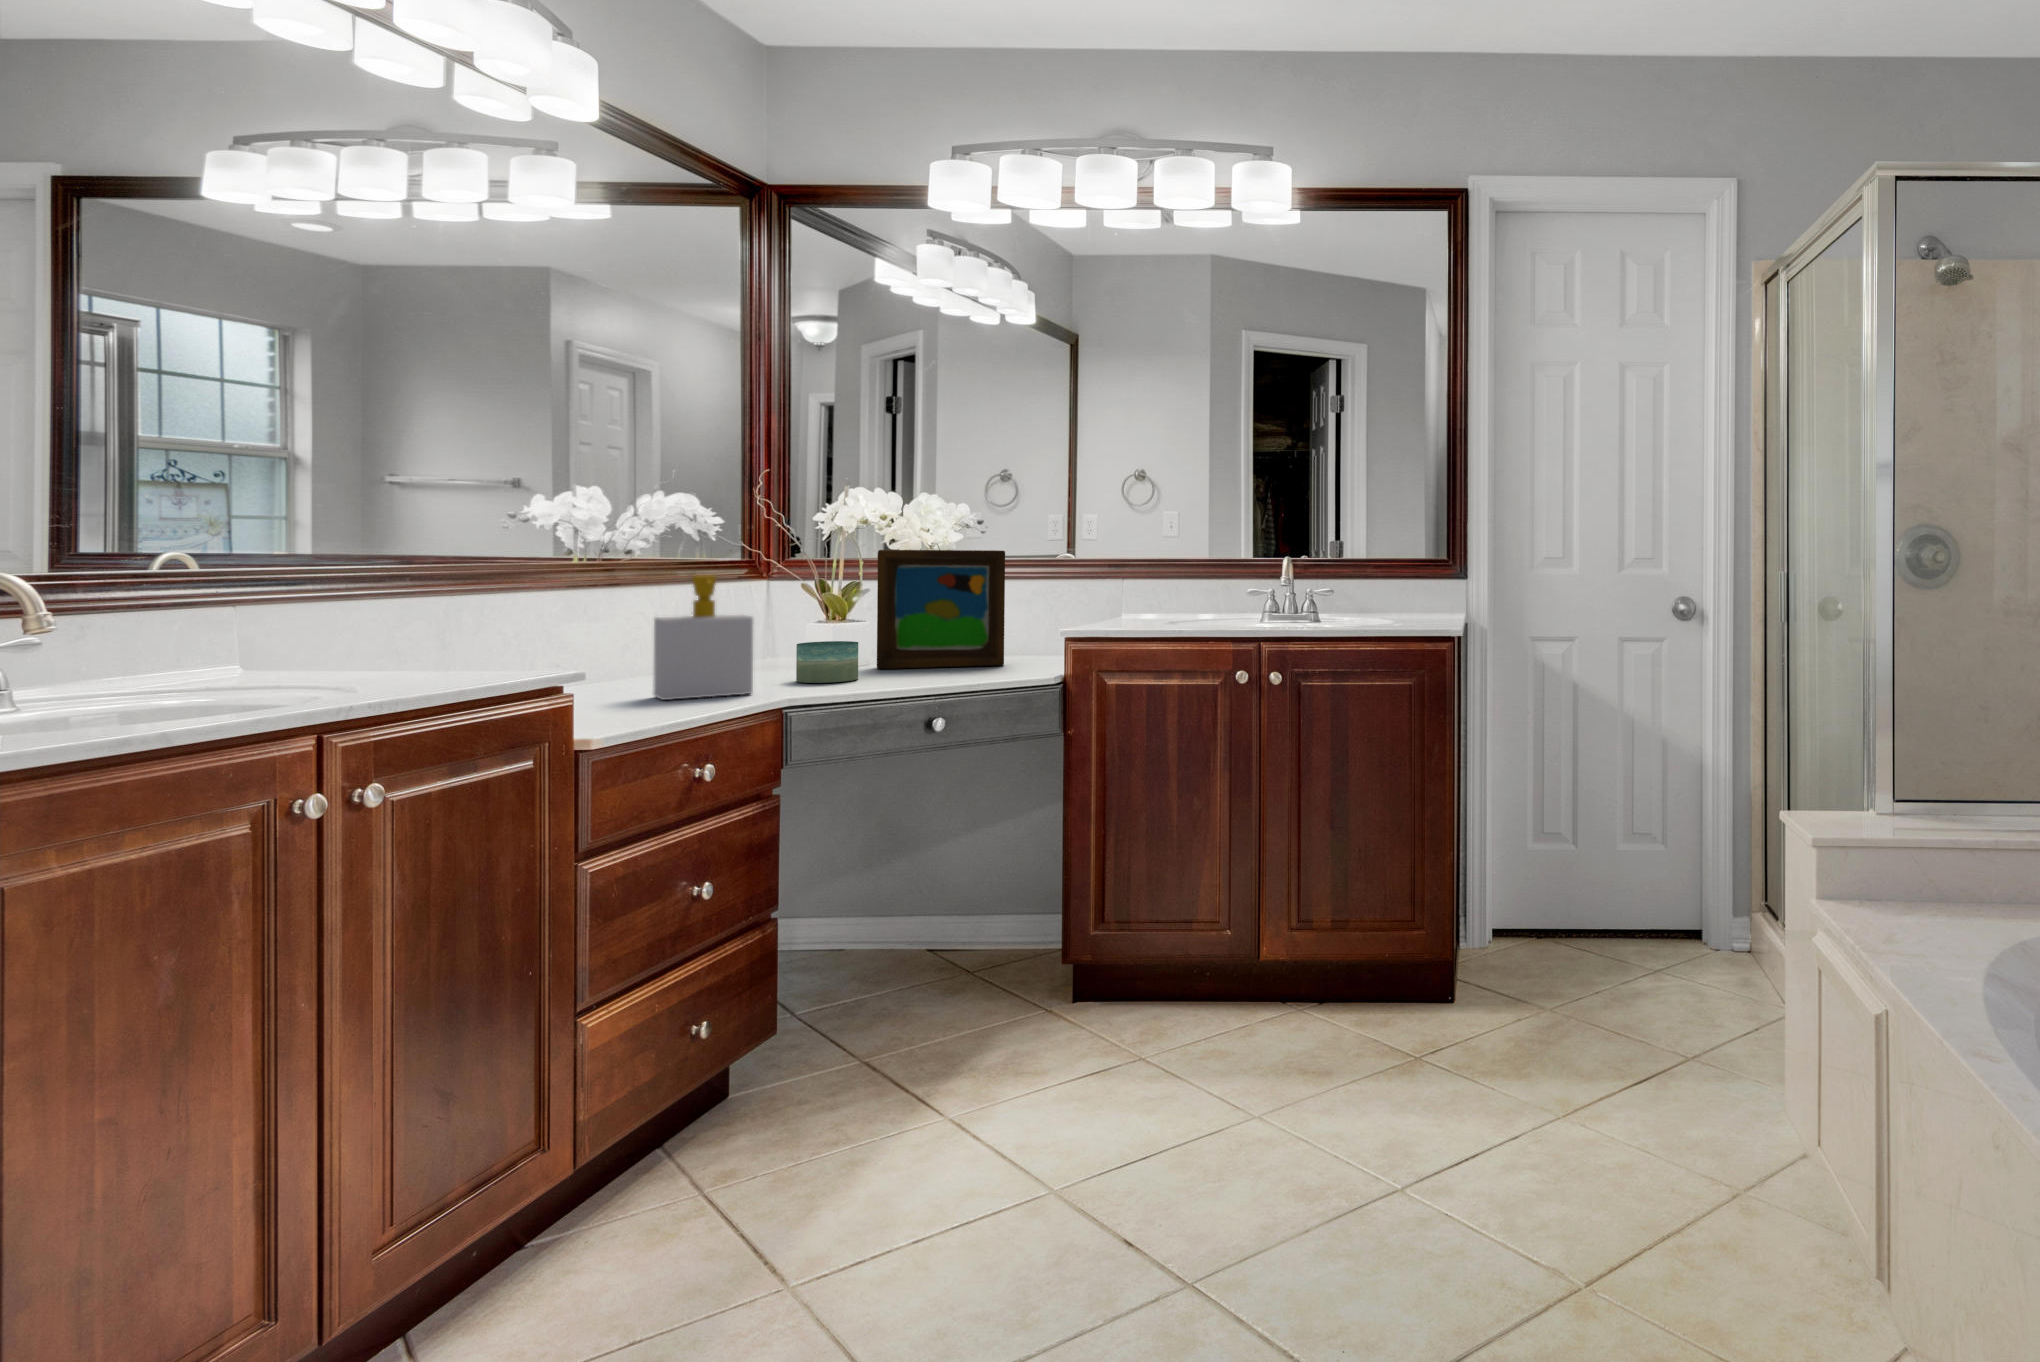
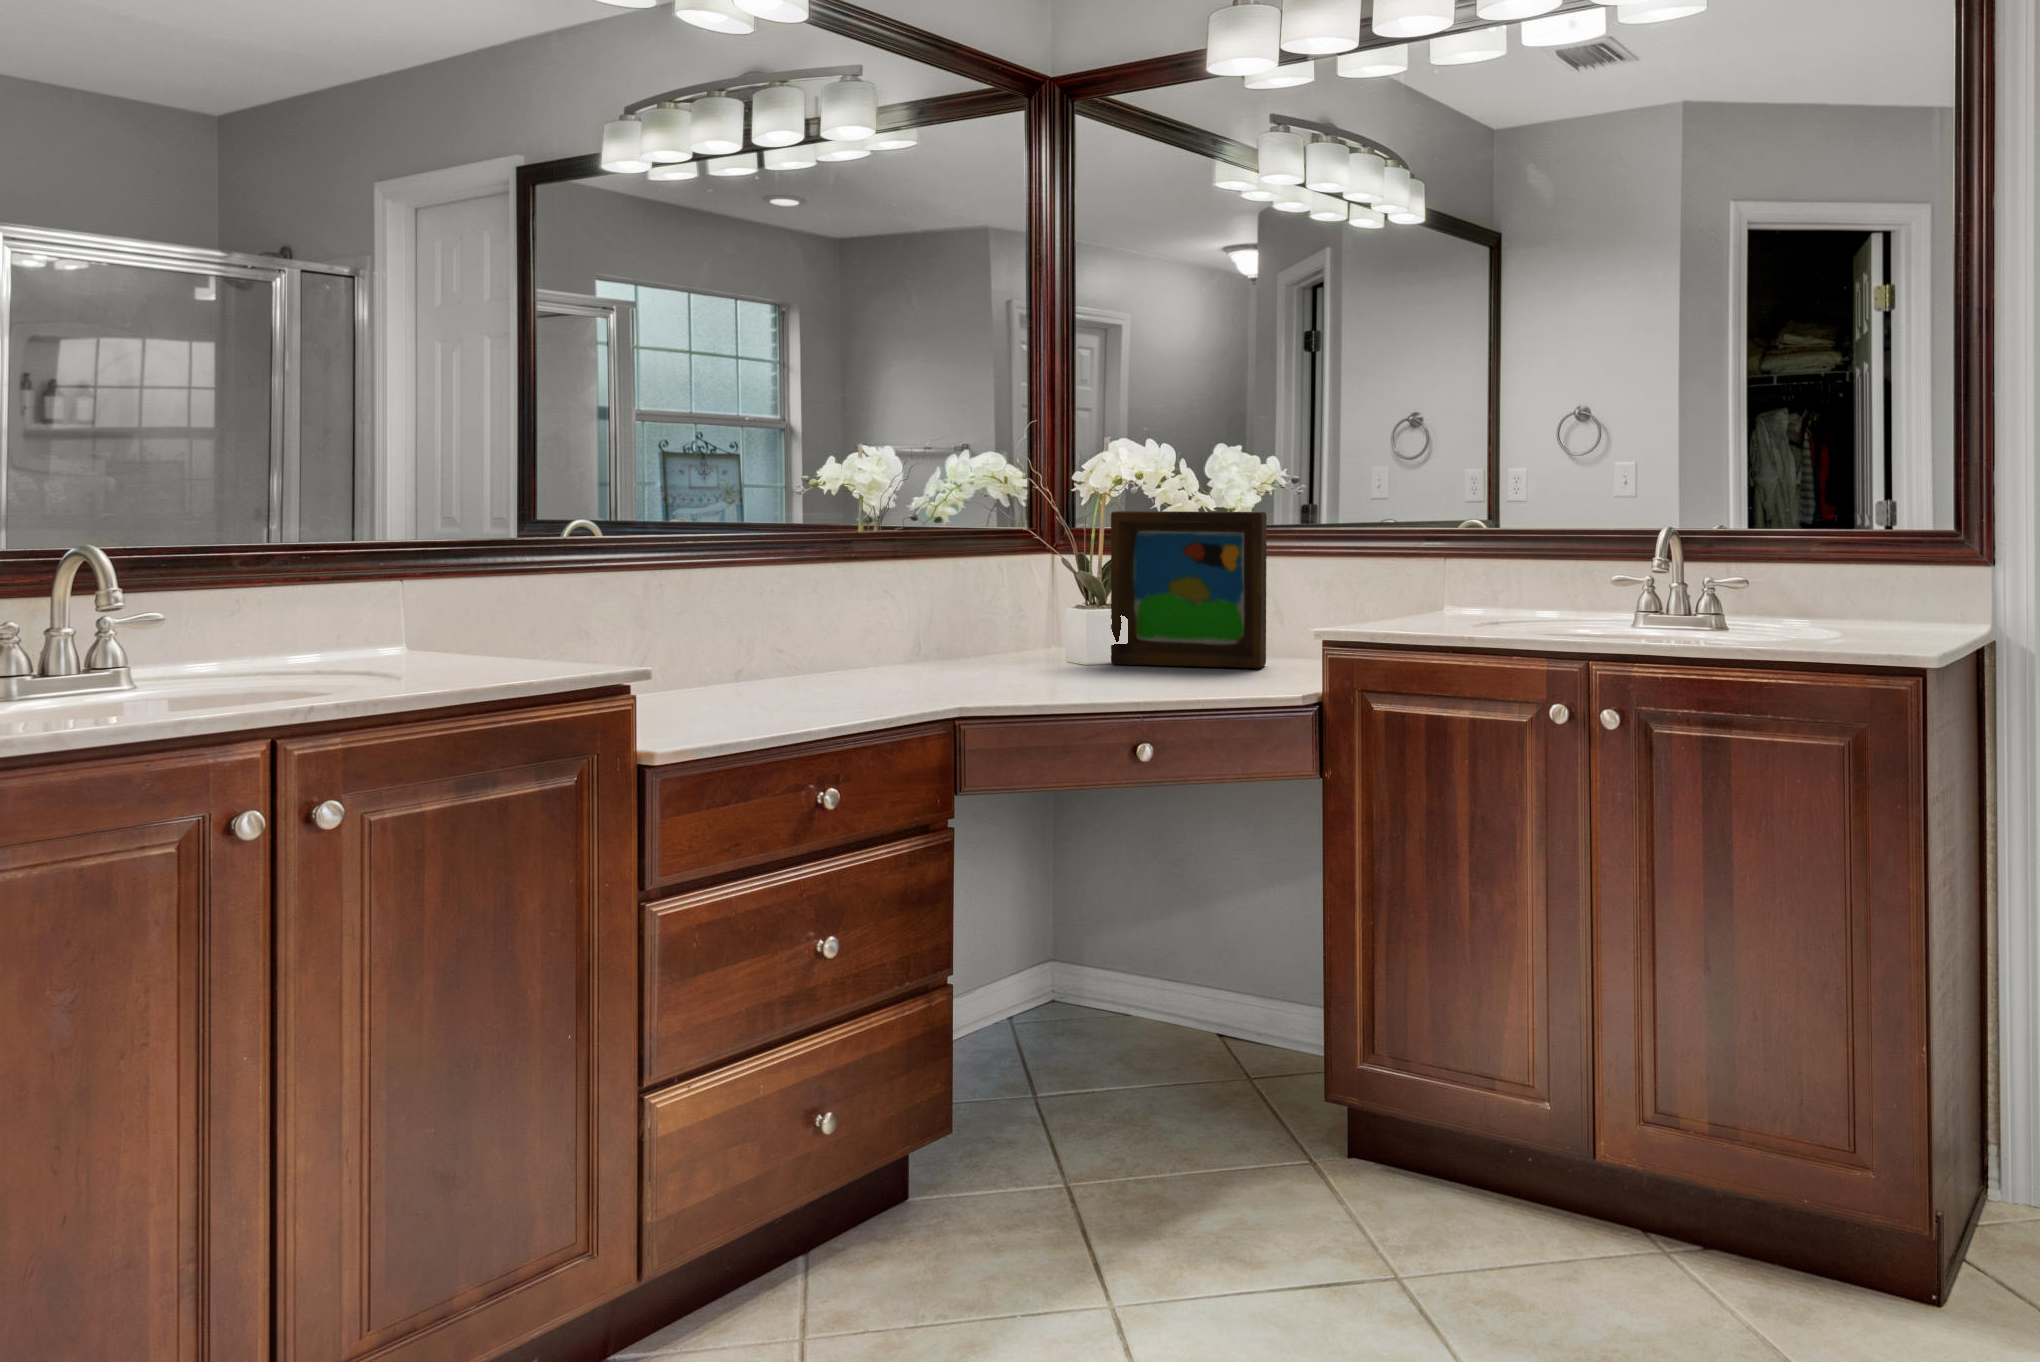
soap bottle: present [654,575,753,700] -> none [826,544,928,695]
candle: present [796,641,858,683] -> none [1000,628,1069,682]

